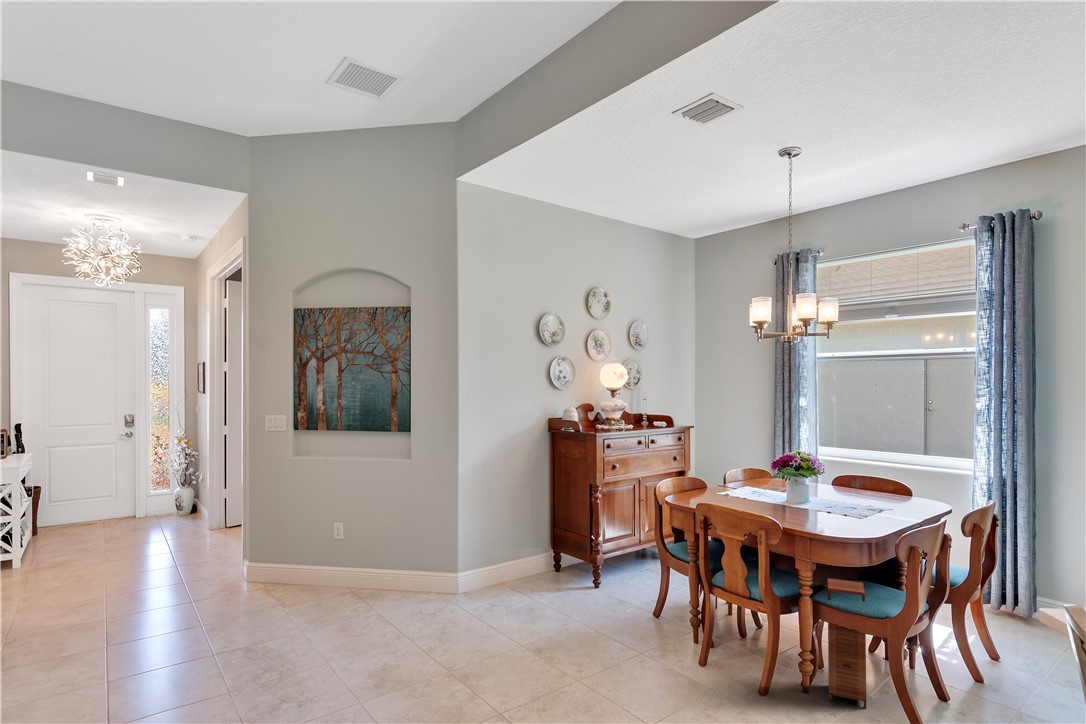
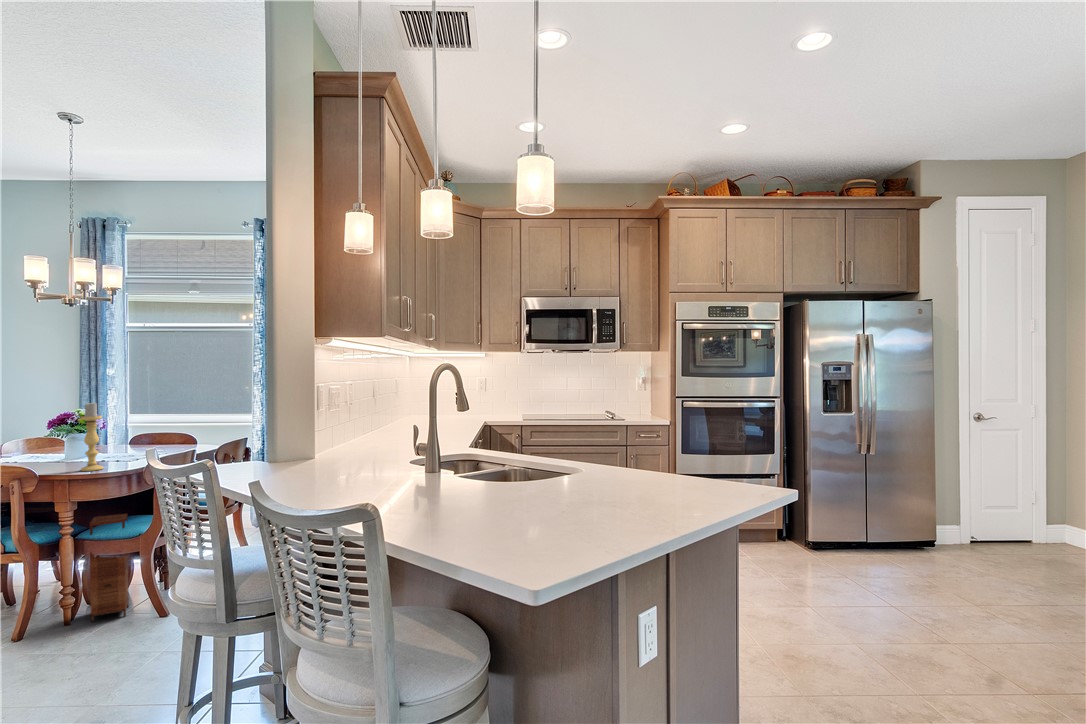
candle holder: none [816,450,839,528] -> present [81,403,103,471]

